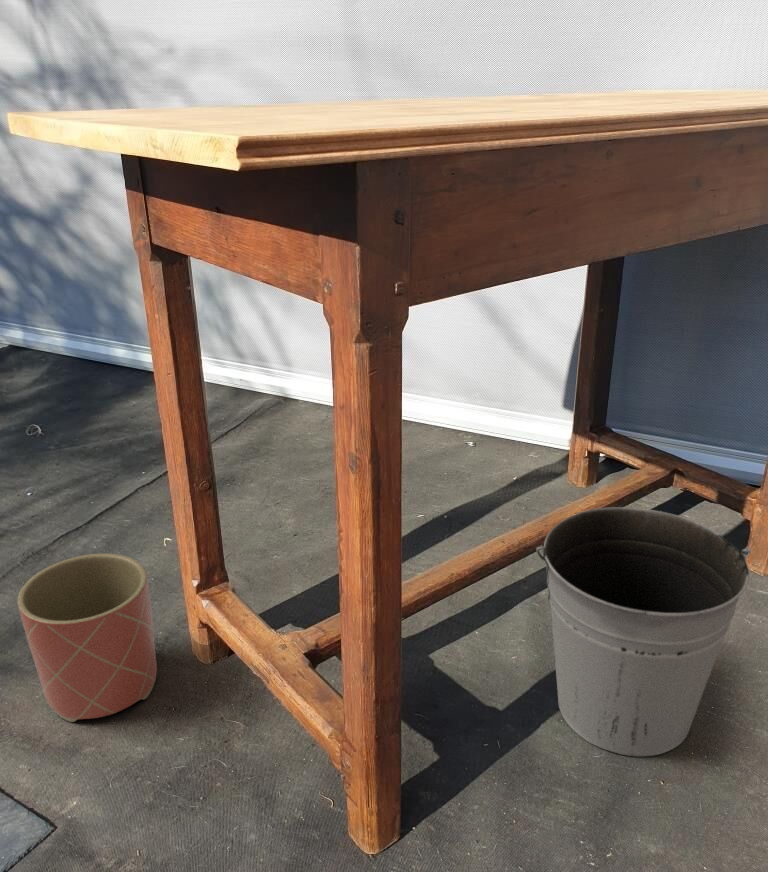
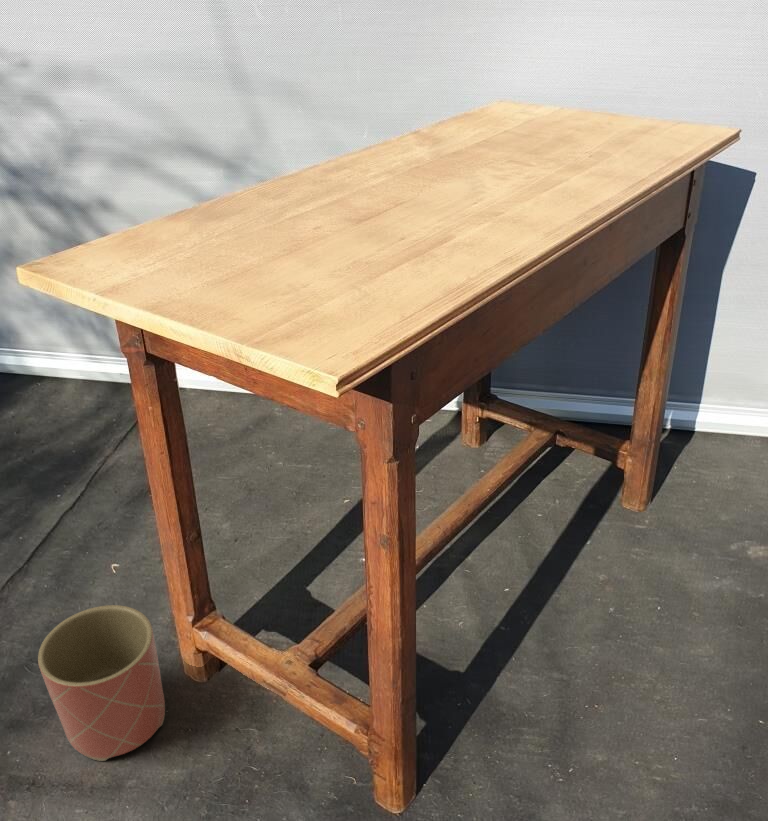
bucket: present [536,507,751,757] -> none [482,493,646,690]

